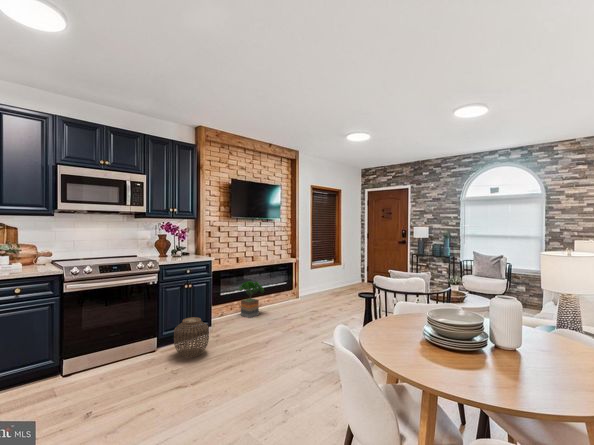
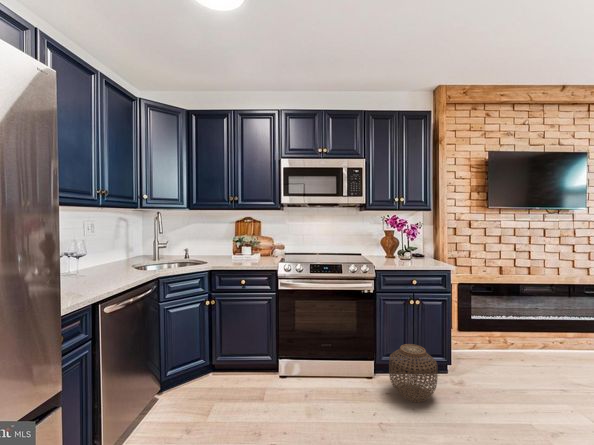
potted tree: present [239,281,264,318] -> none [499,303,549,360]

